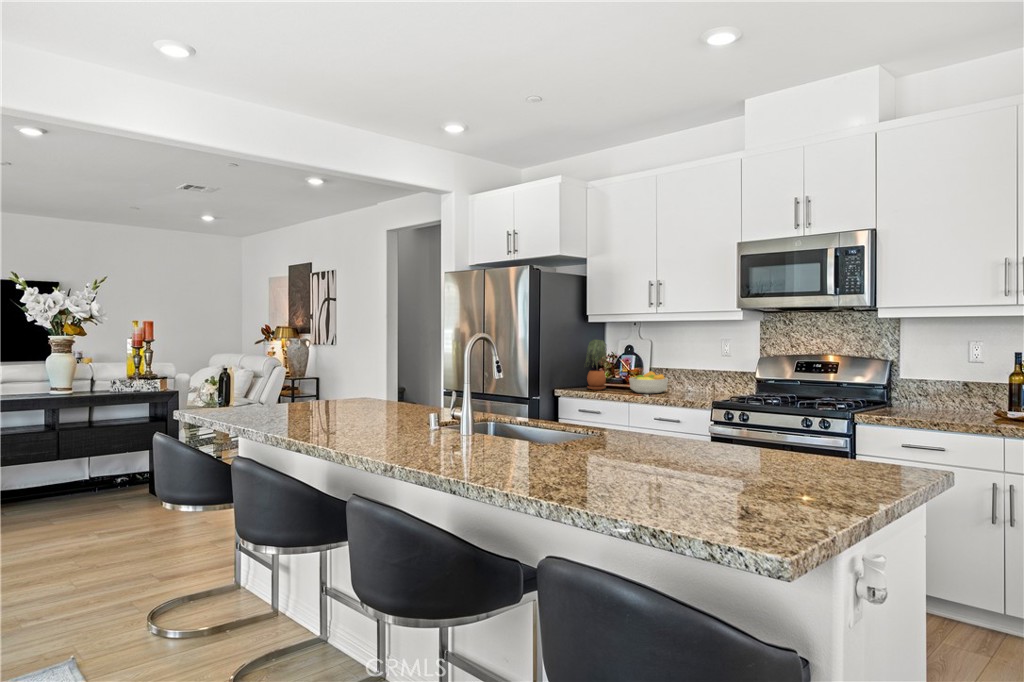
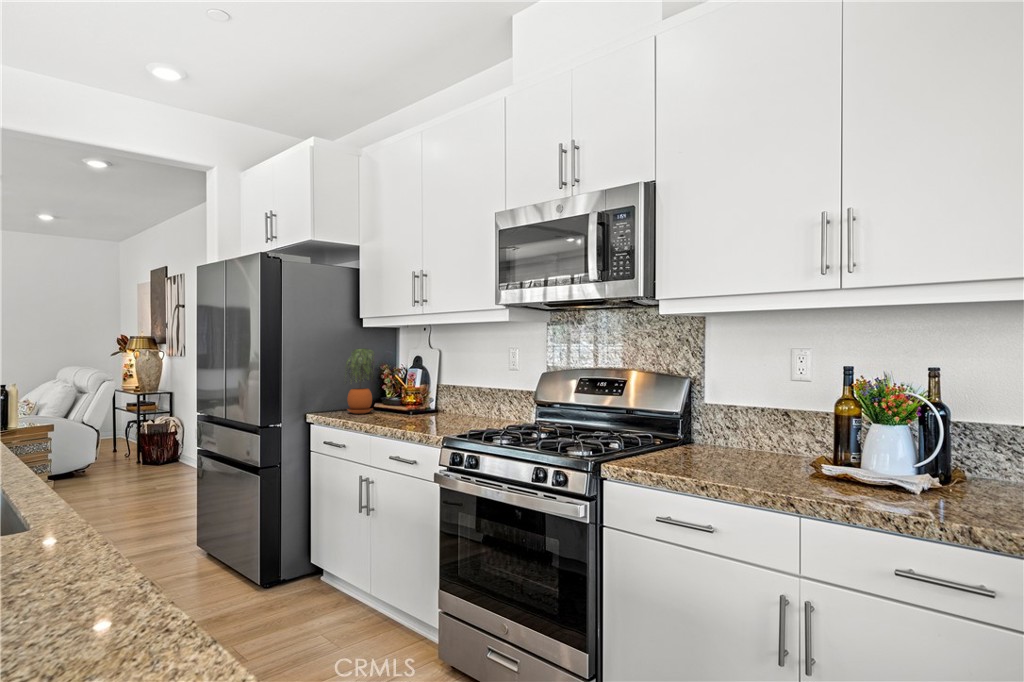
fruit bowl: present [629,371,668,394] -> none [390,389,442,420]

